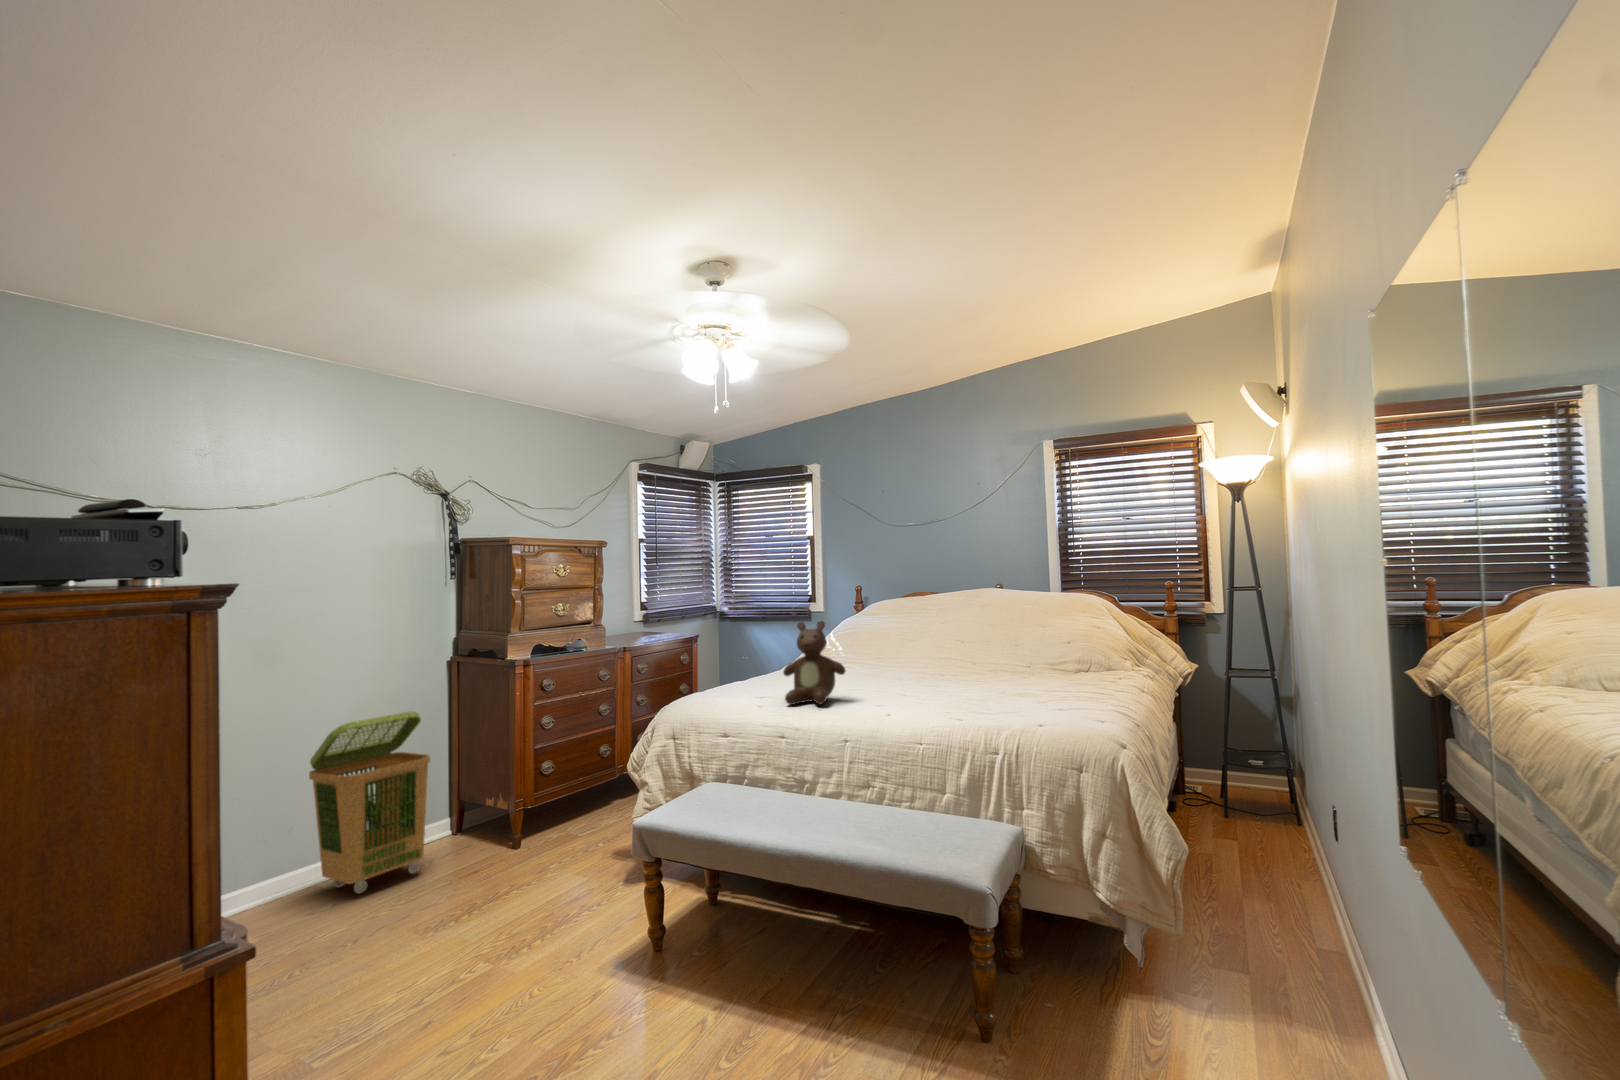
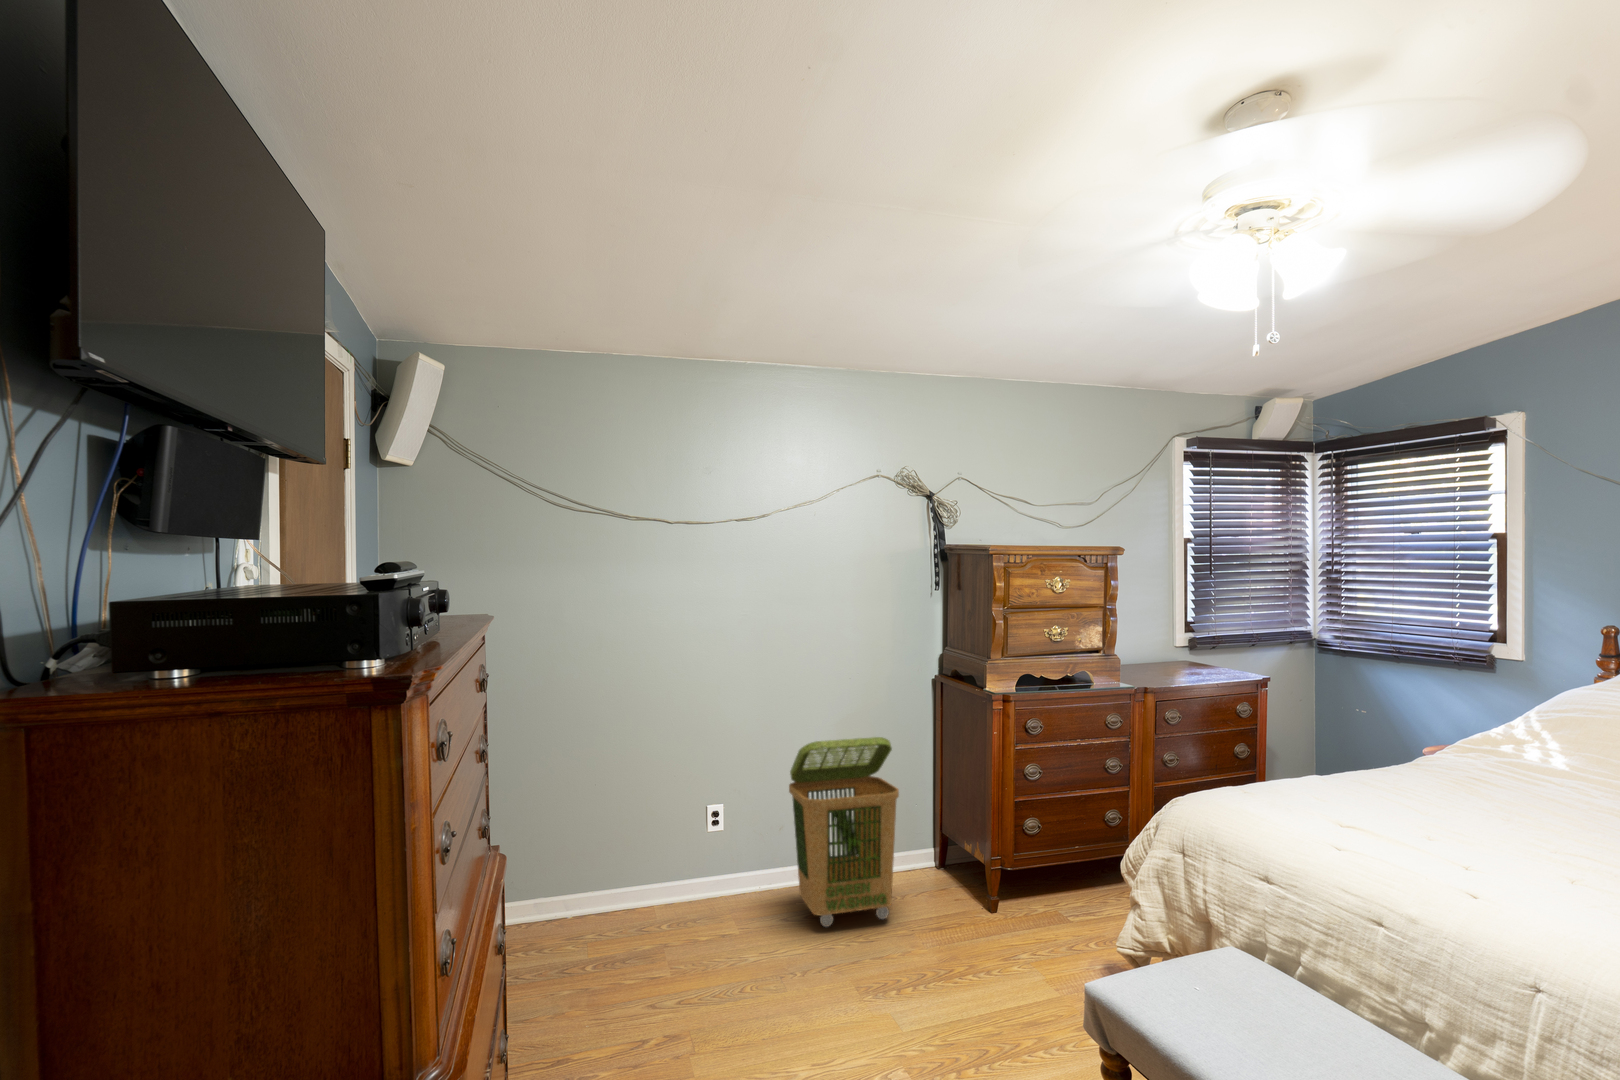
teddy bear: present [783,621,845,705] -> none [1390,700,1546,873]

